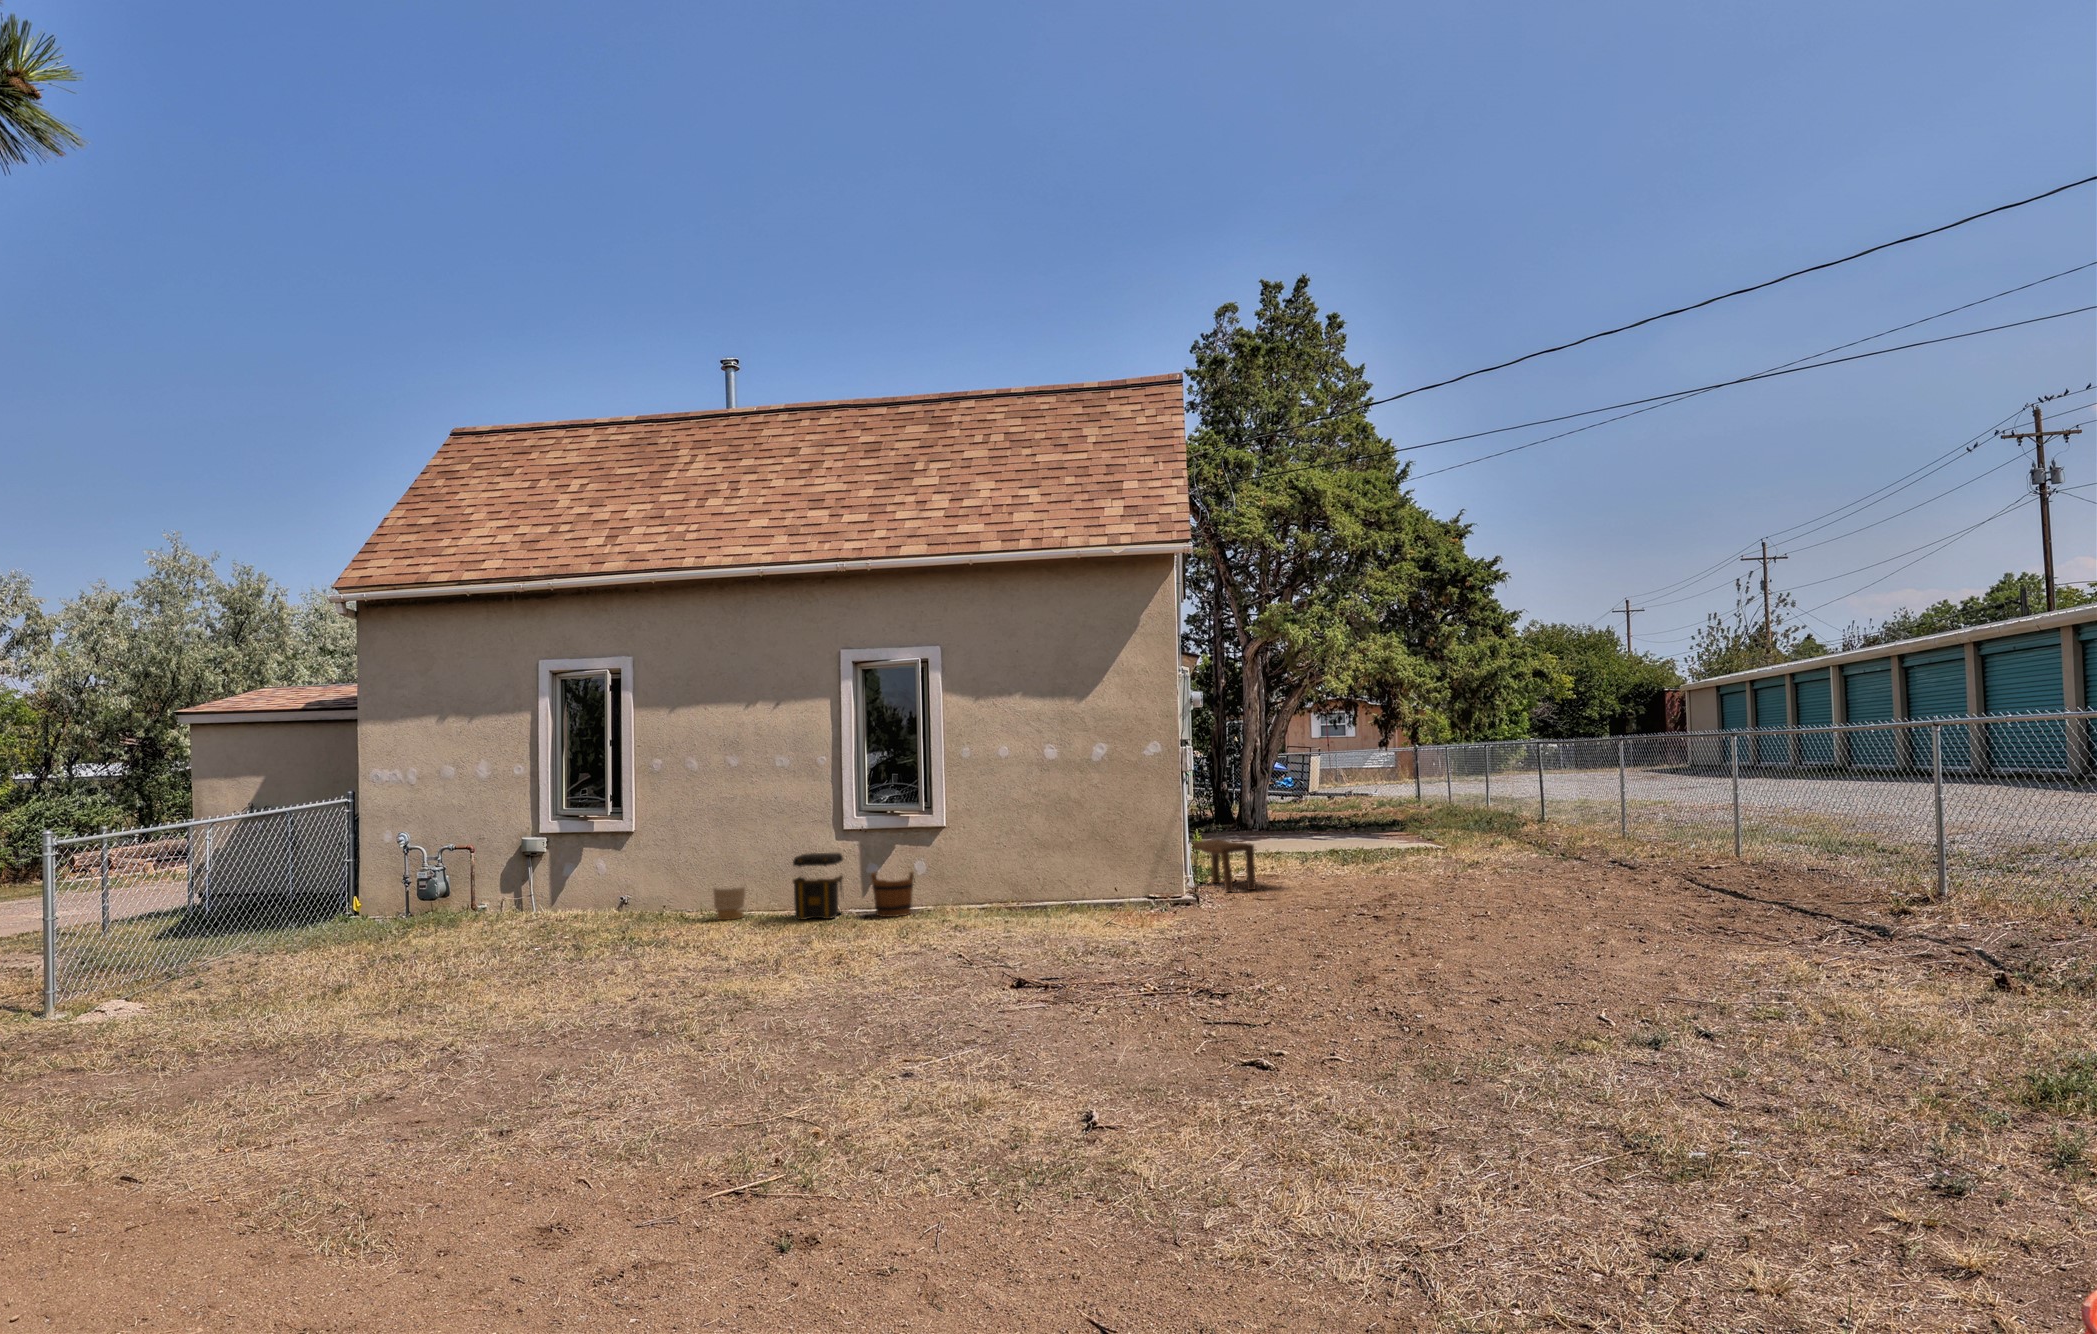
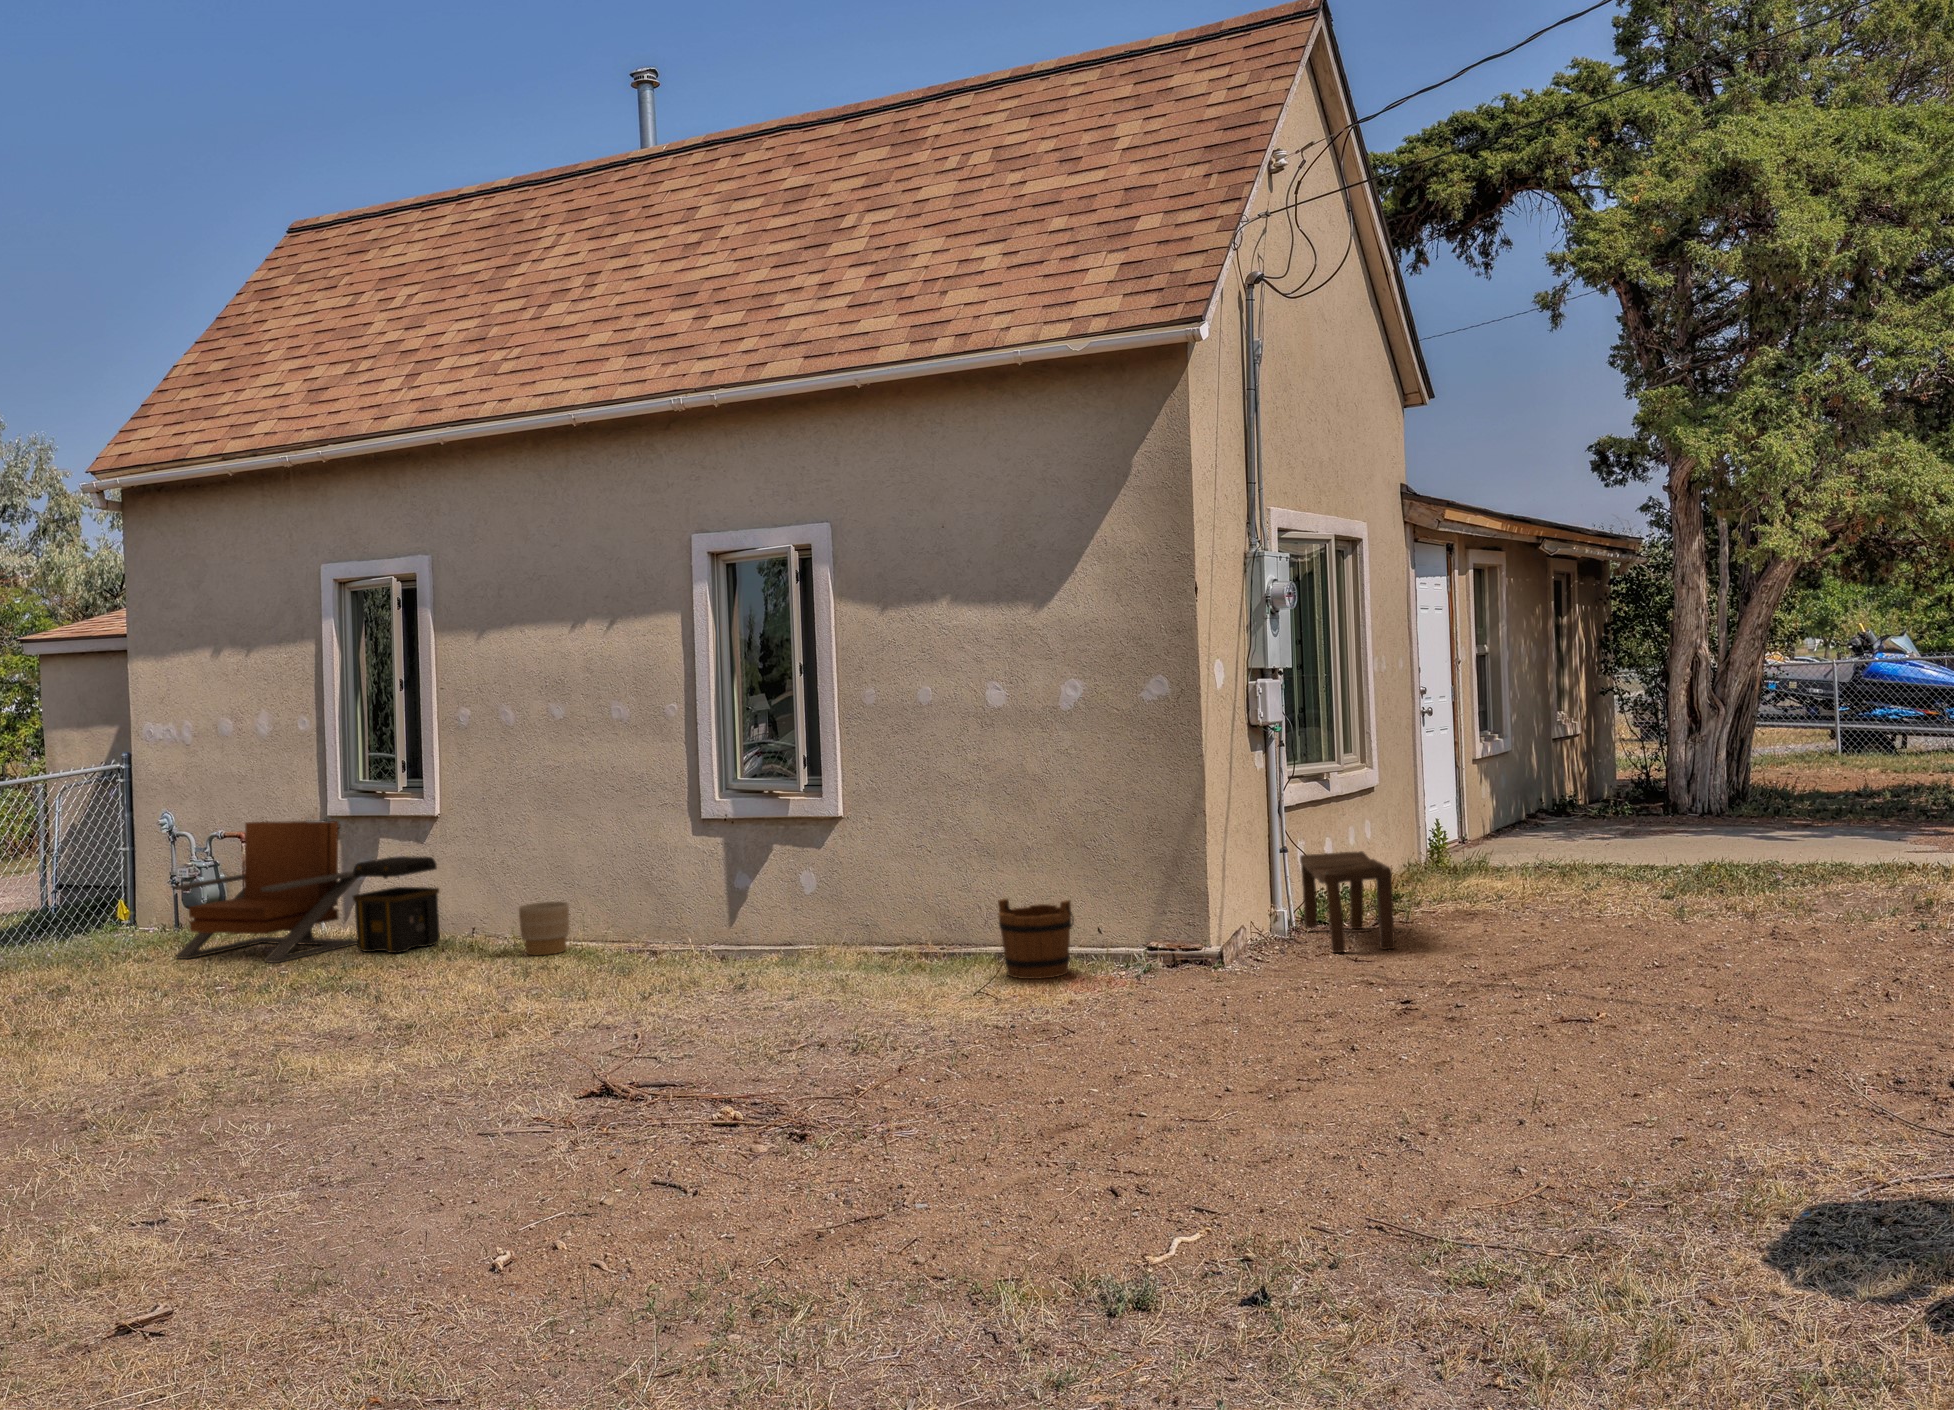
lounge chair: none [442,837,572,936] -> present [172,821,357,963]
toolbox: present [793,853,843,920] -> present [352,856,440,953]
bucket: present [871,872,915,917] -> present [998,899,1074,979]

